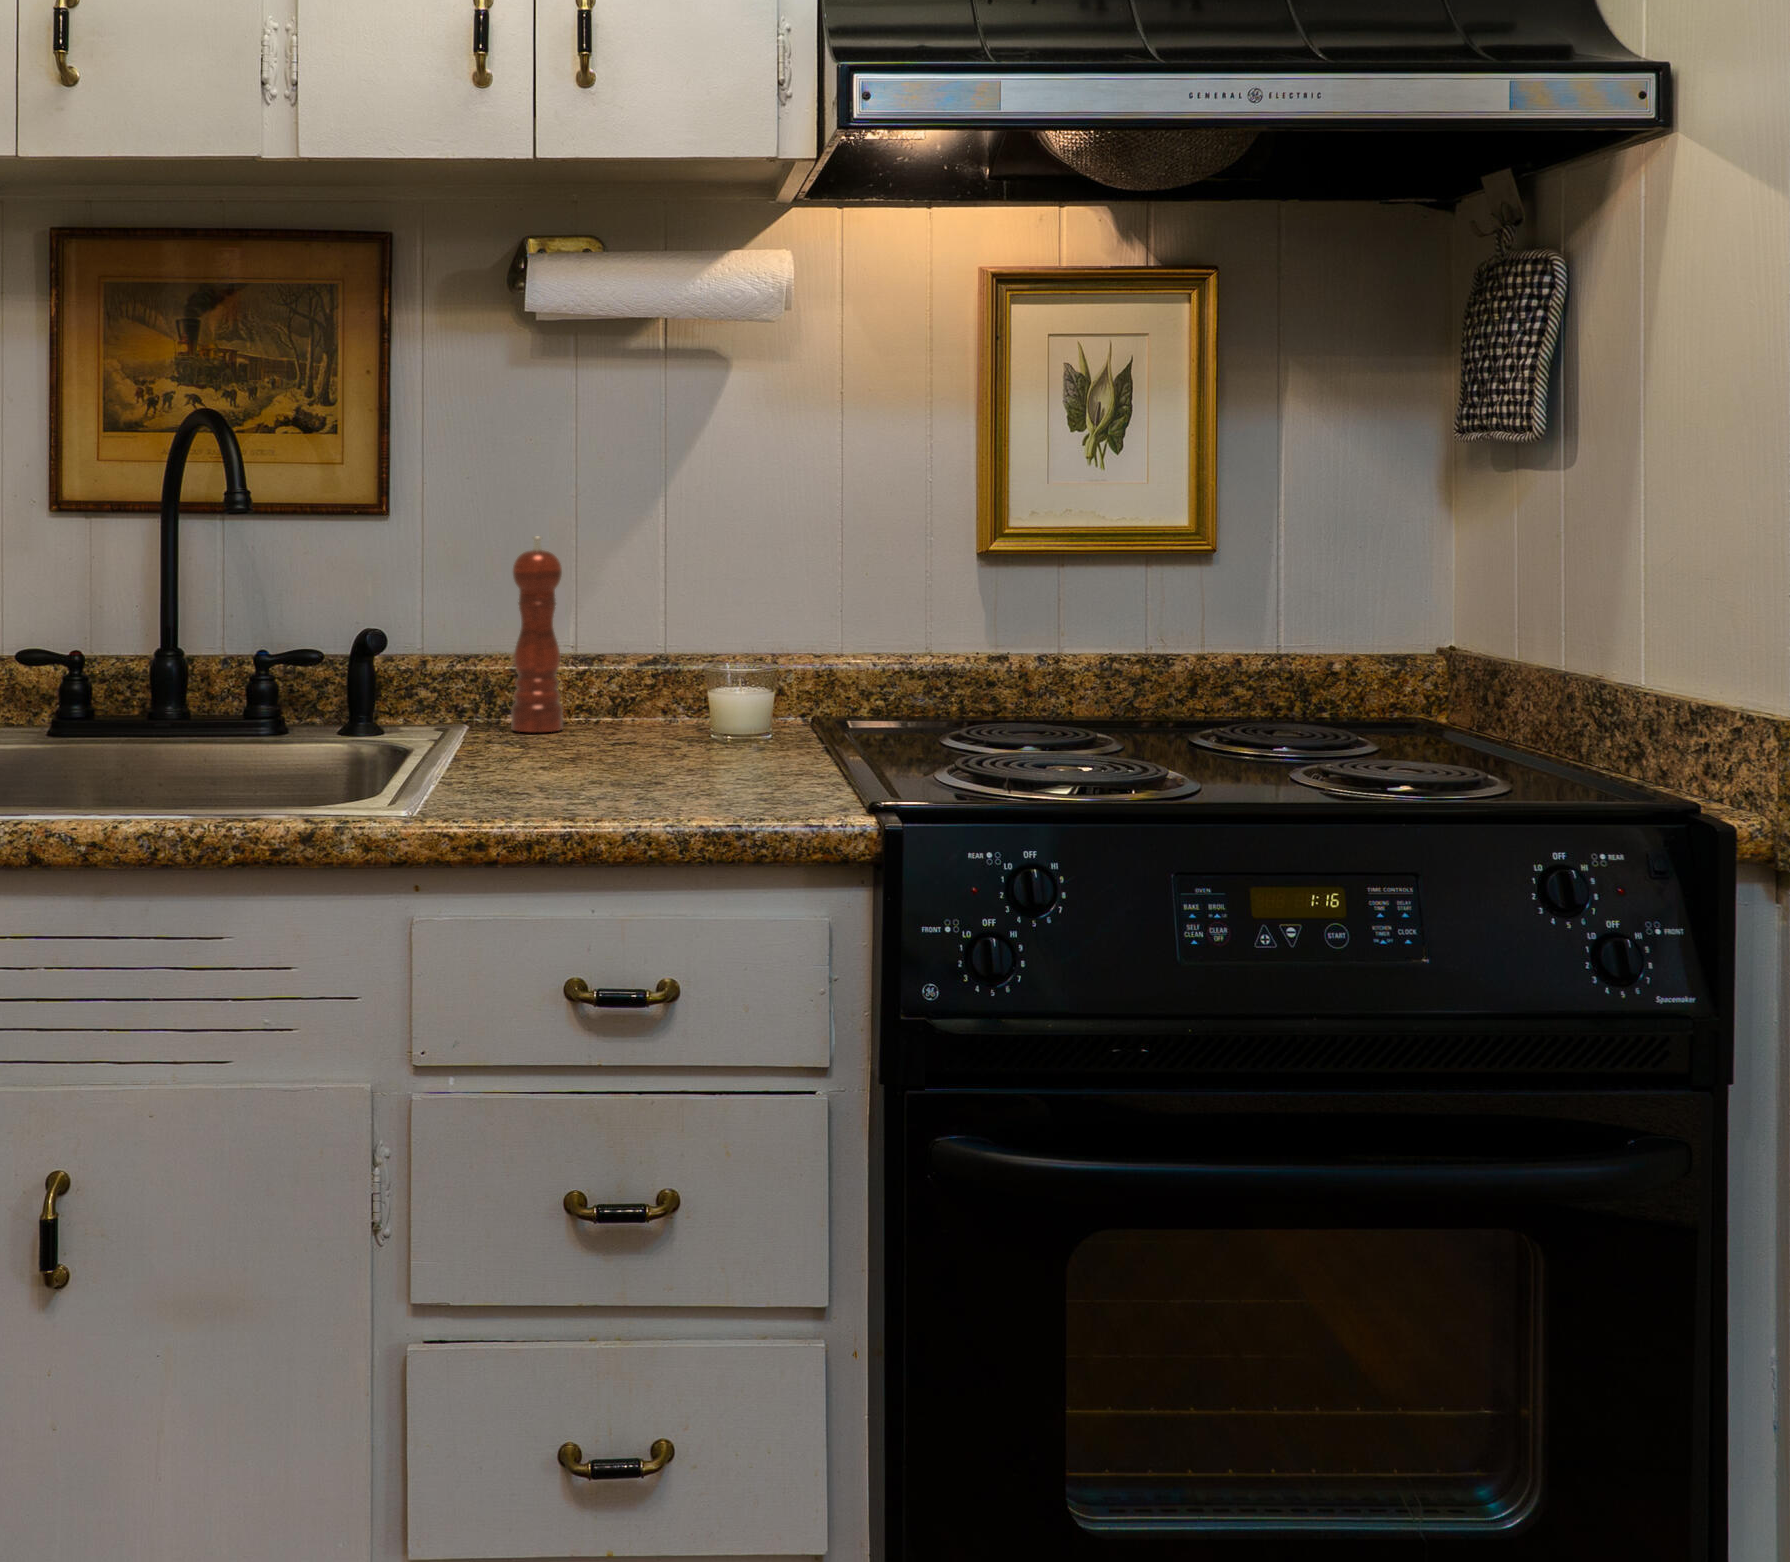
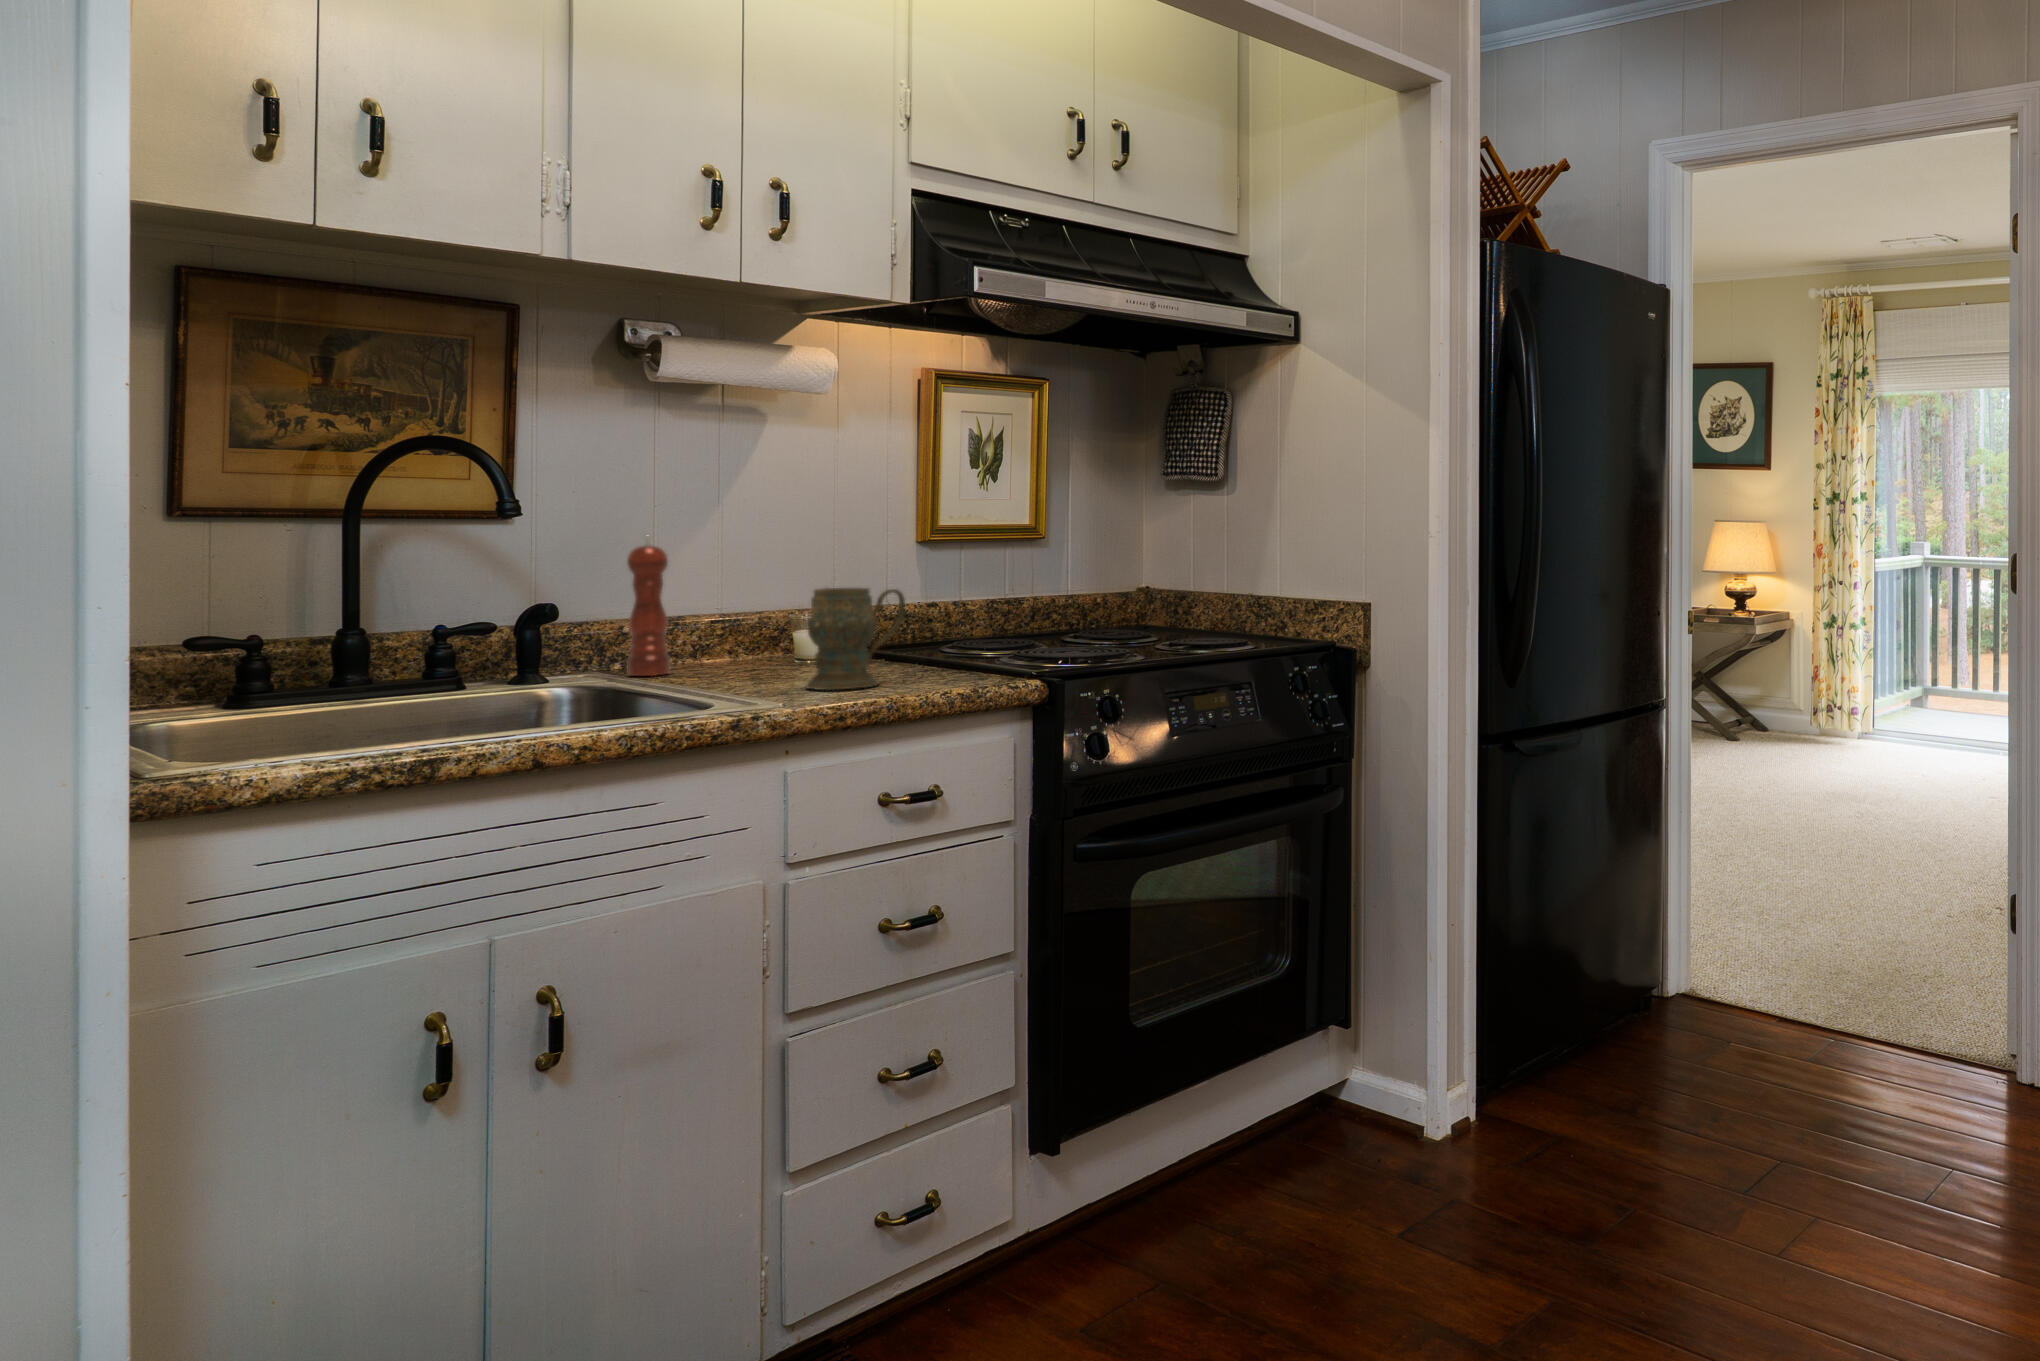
mug: none [561,626,713,794] -> present [807,588,905,690]

